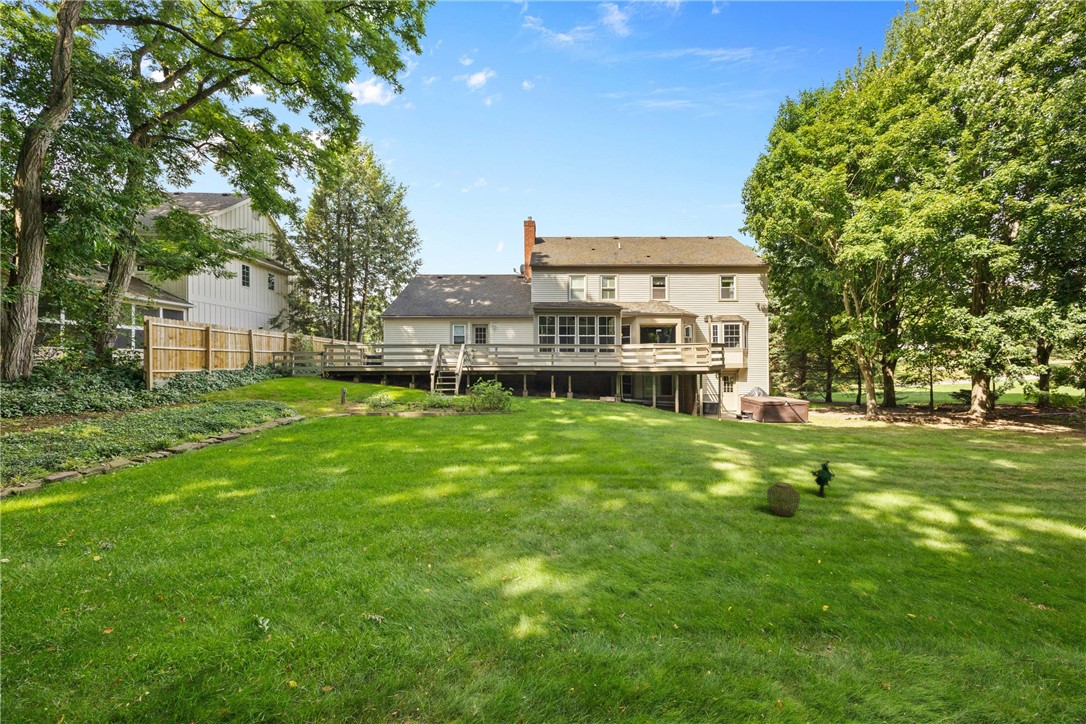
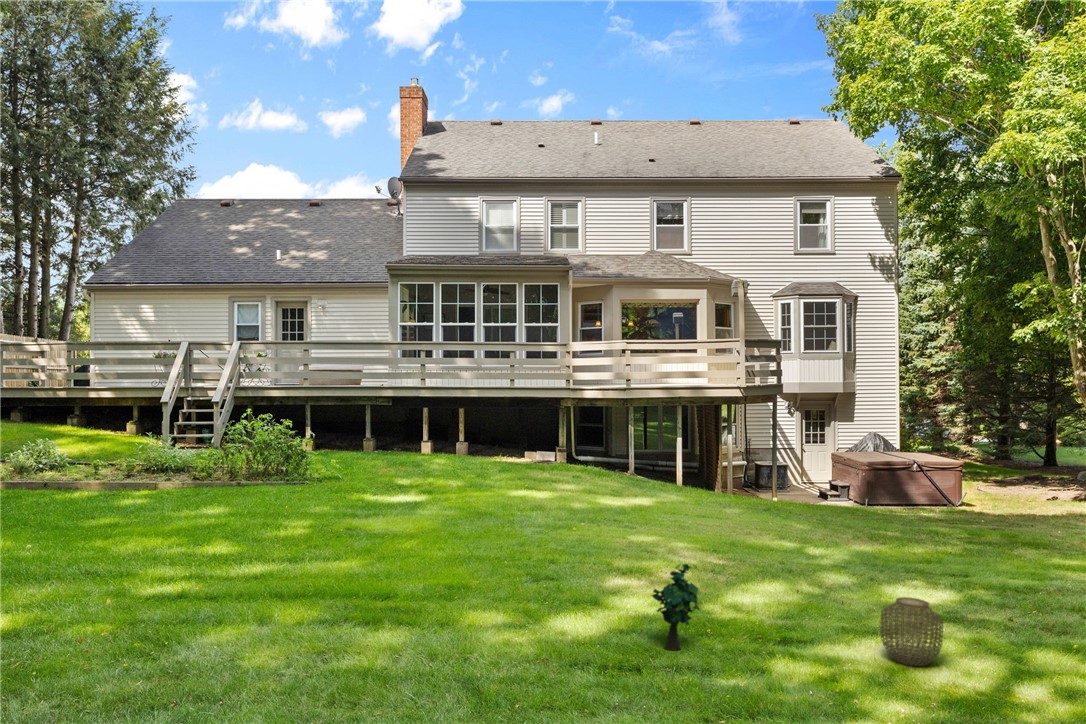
woven basket: present [767,482,800,516] -> present [880,597,943,666]

